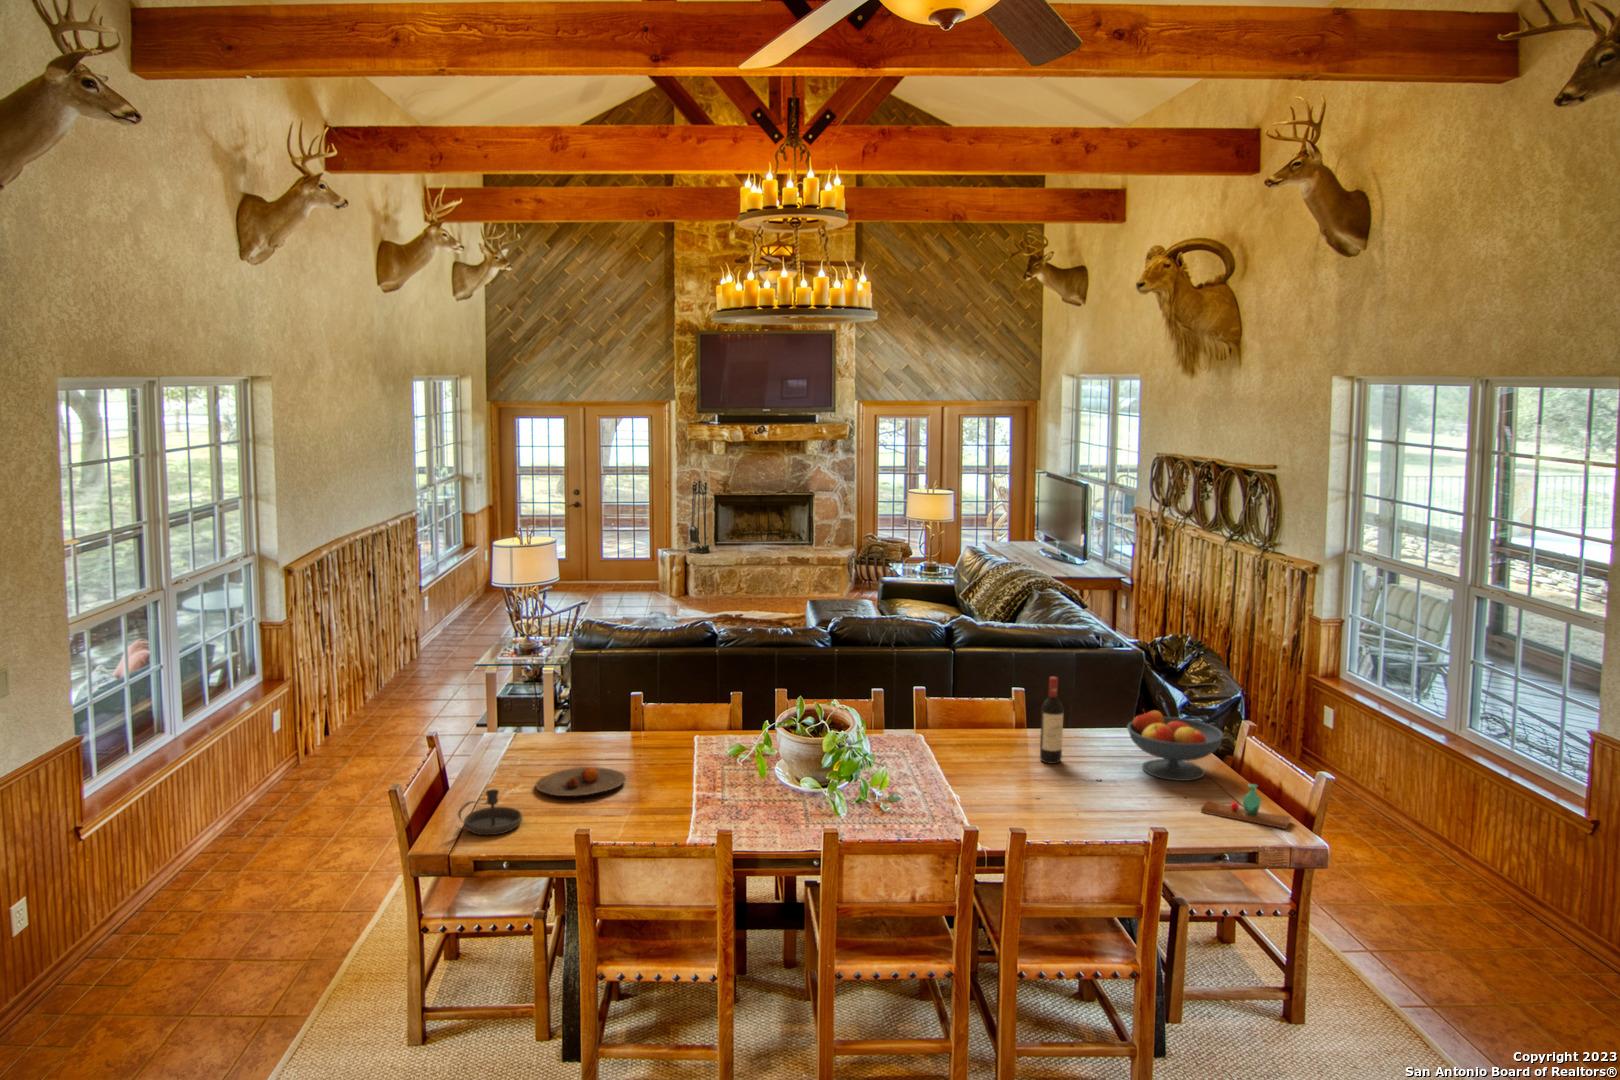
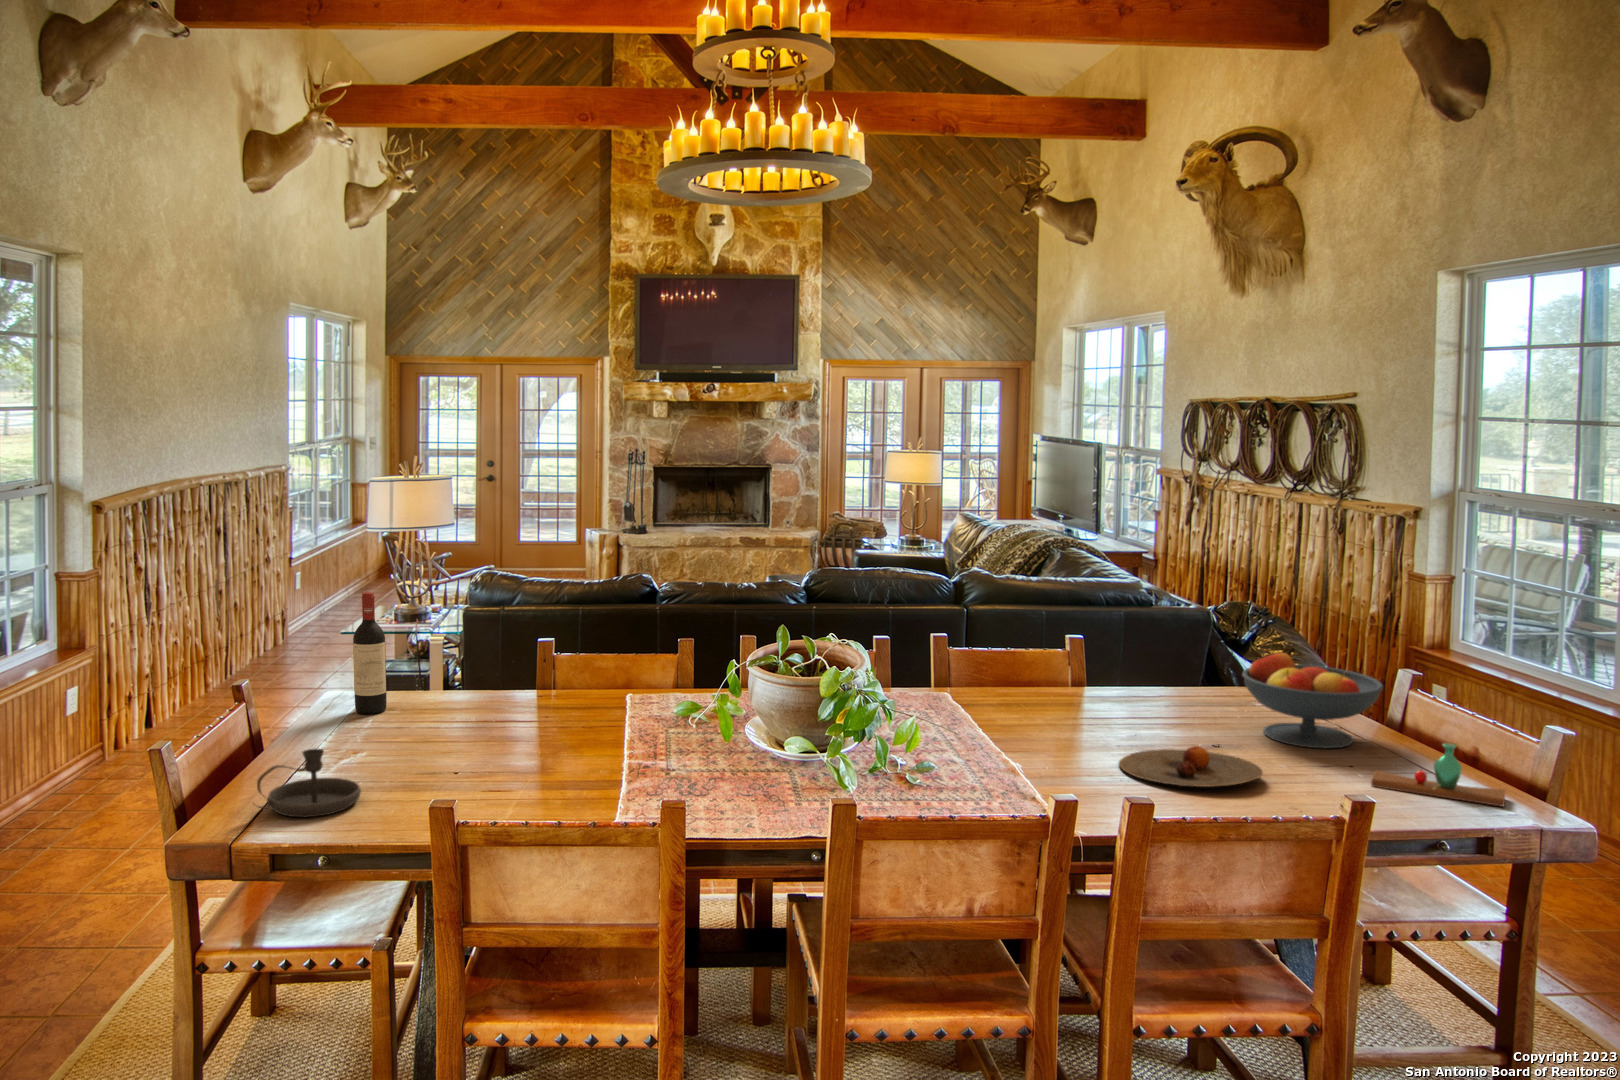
wine bottle: present [1040,677,1063,764] -> present [353,592,387,714]
plate: present [536,767,626,796] -> present [1119,746,1263,787]

